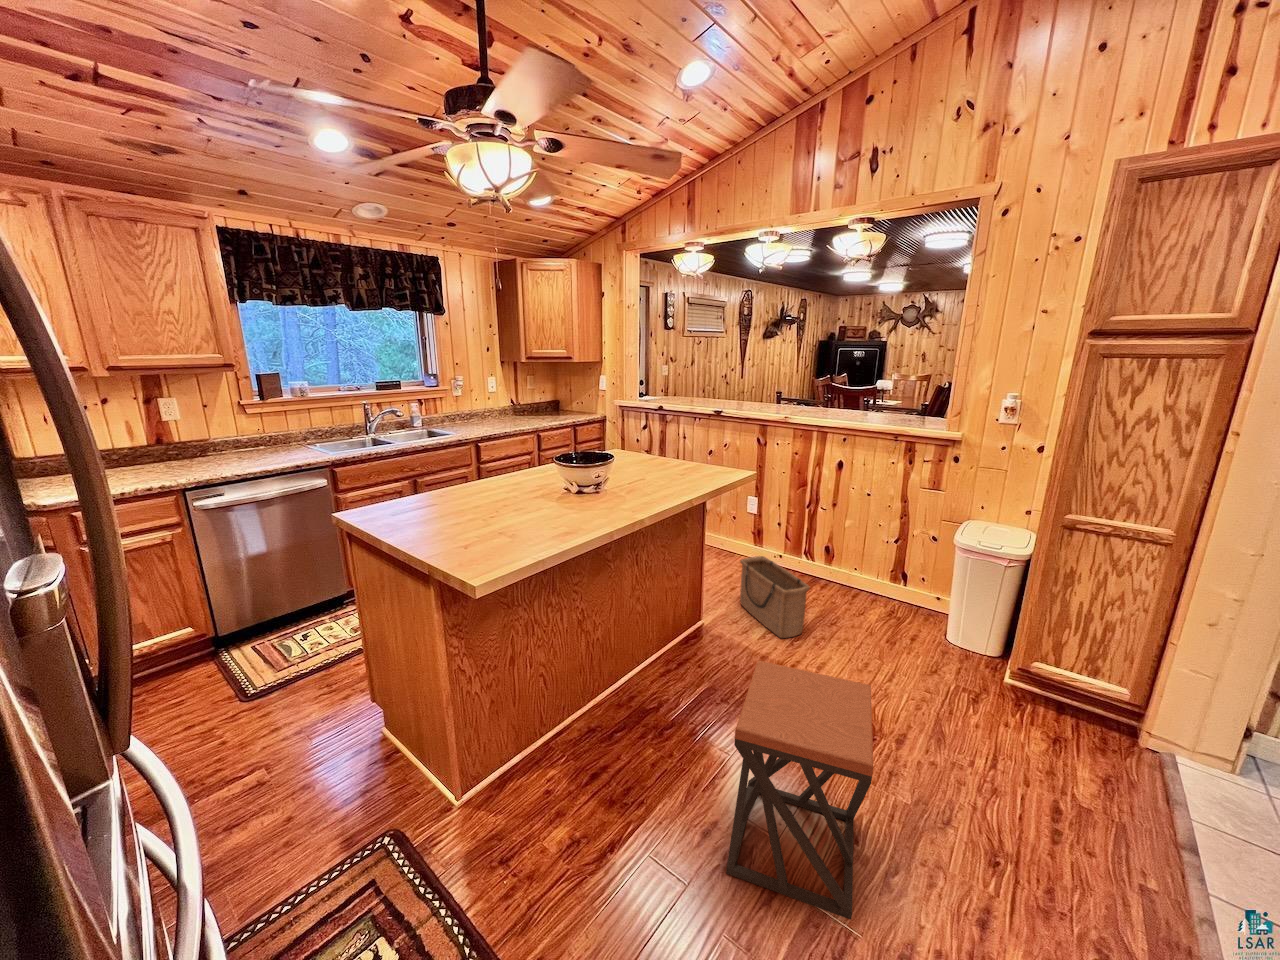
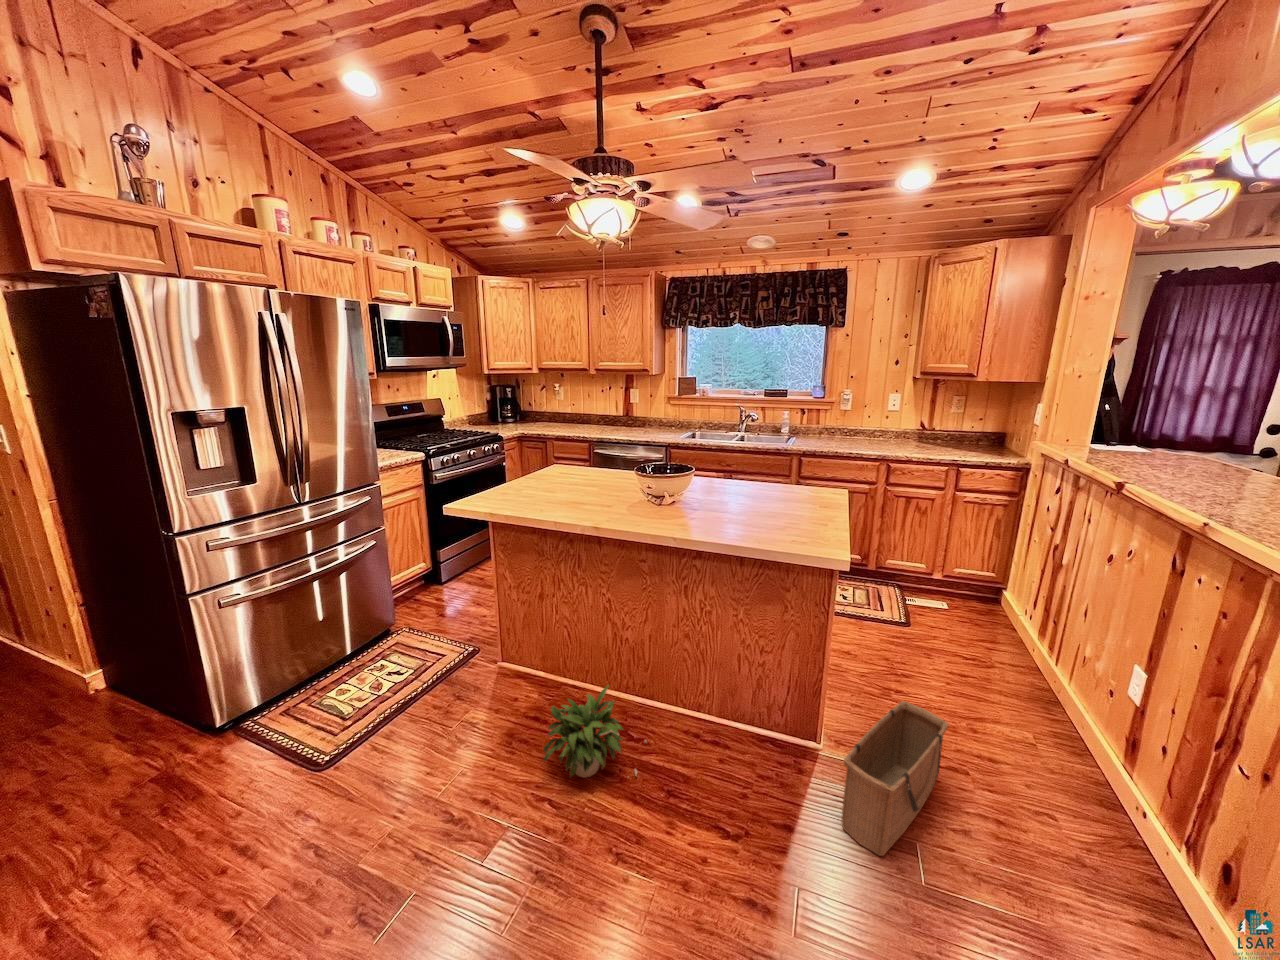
stool: present [726,660,873,920] -> none [363,696,540,935]
potted plant: none [652,662,727,755] -> present [543,685,647,777]

